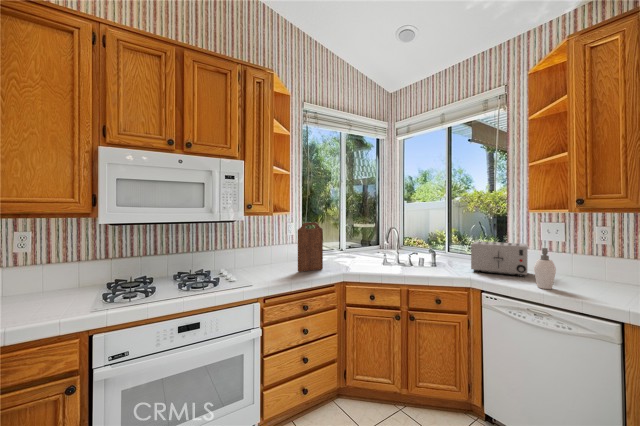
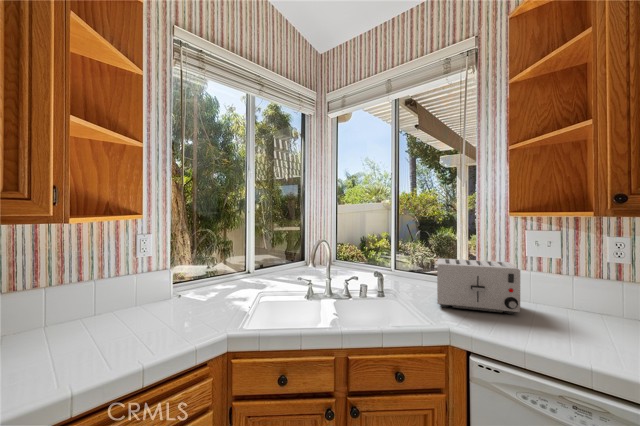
cutting board: present [298,222,323,272] -> none [144,235,199,330]
soap dispenser: present [534,248,559,289] -> none [547,277,598,348]

